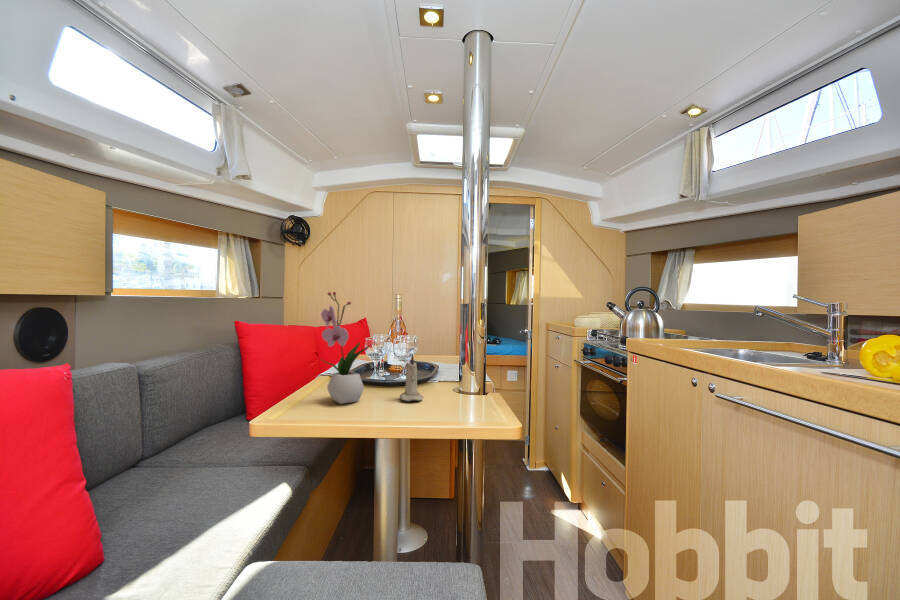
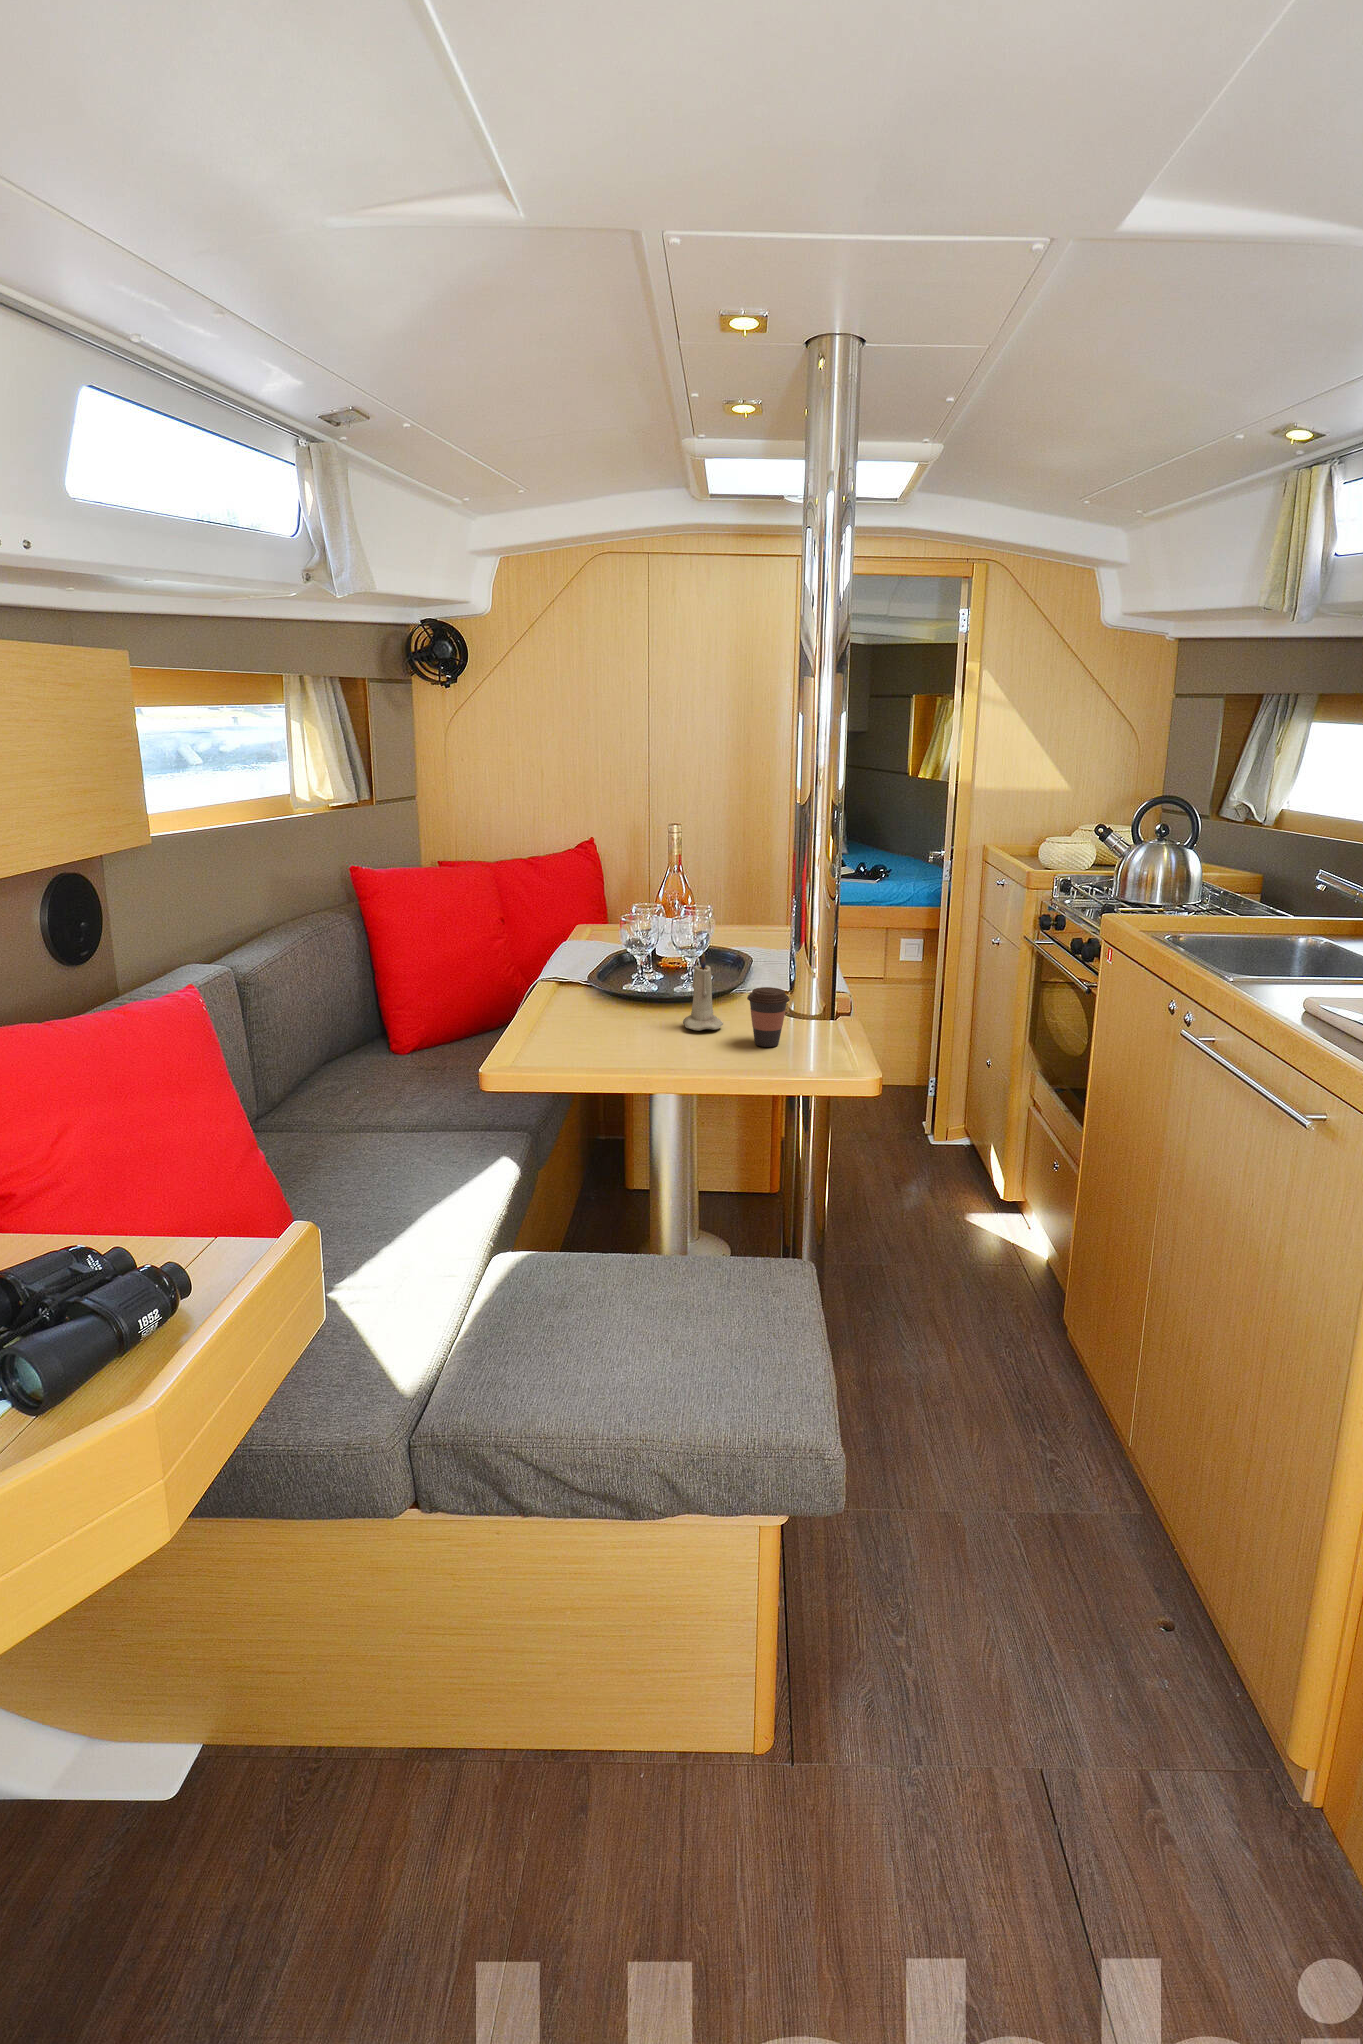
flower arrangement: present [321,292,371,404] -> none [544,845,633,1035]
coffee cup: none [438,374,463,410] -> present [747,987,790,1047]

